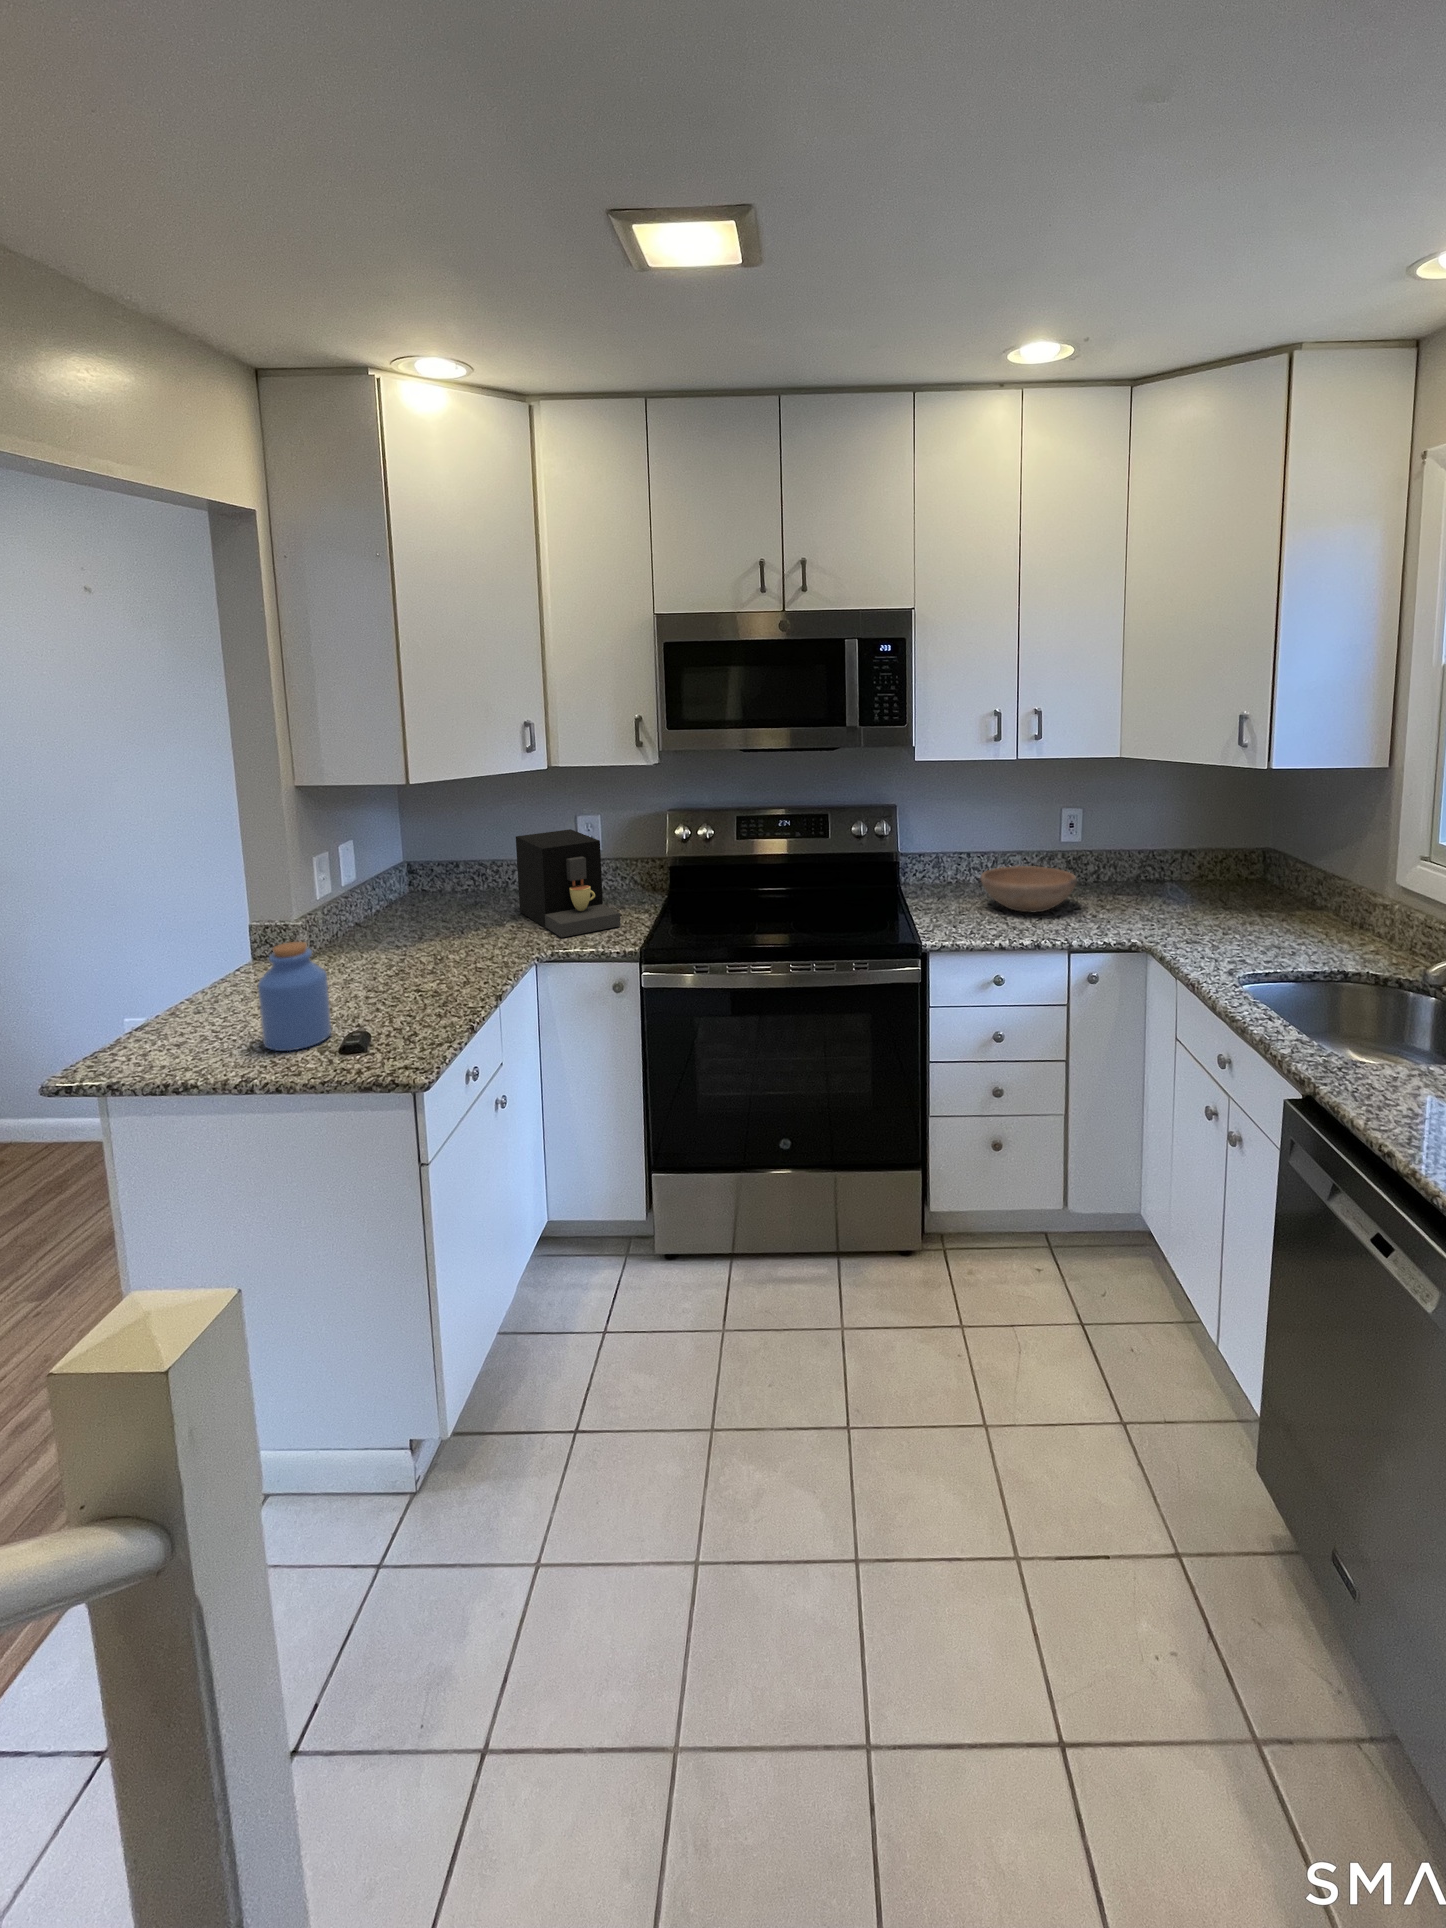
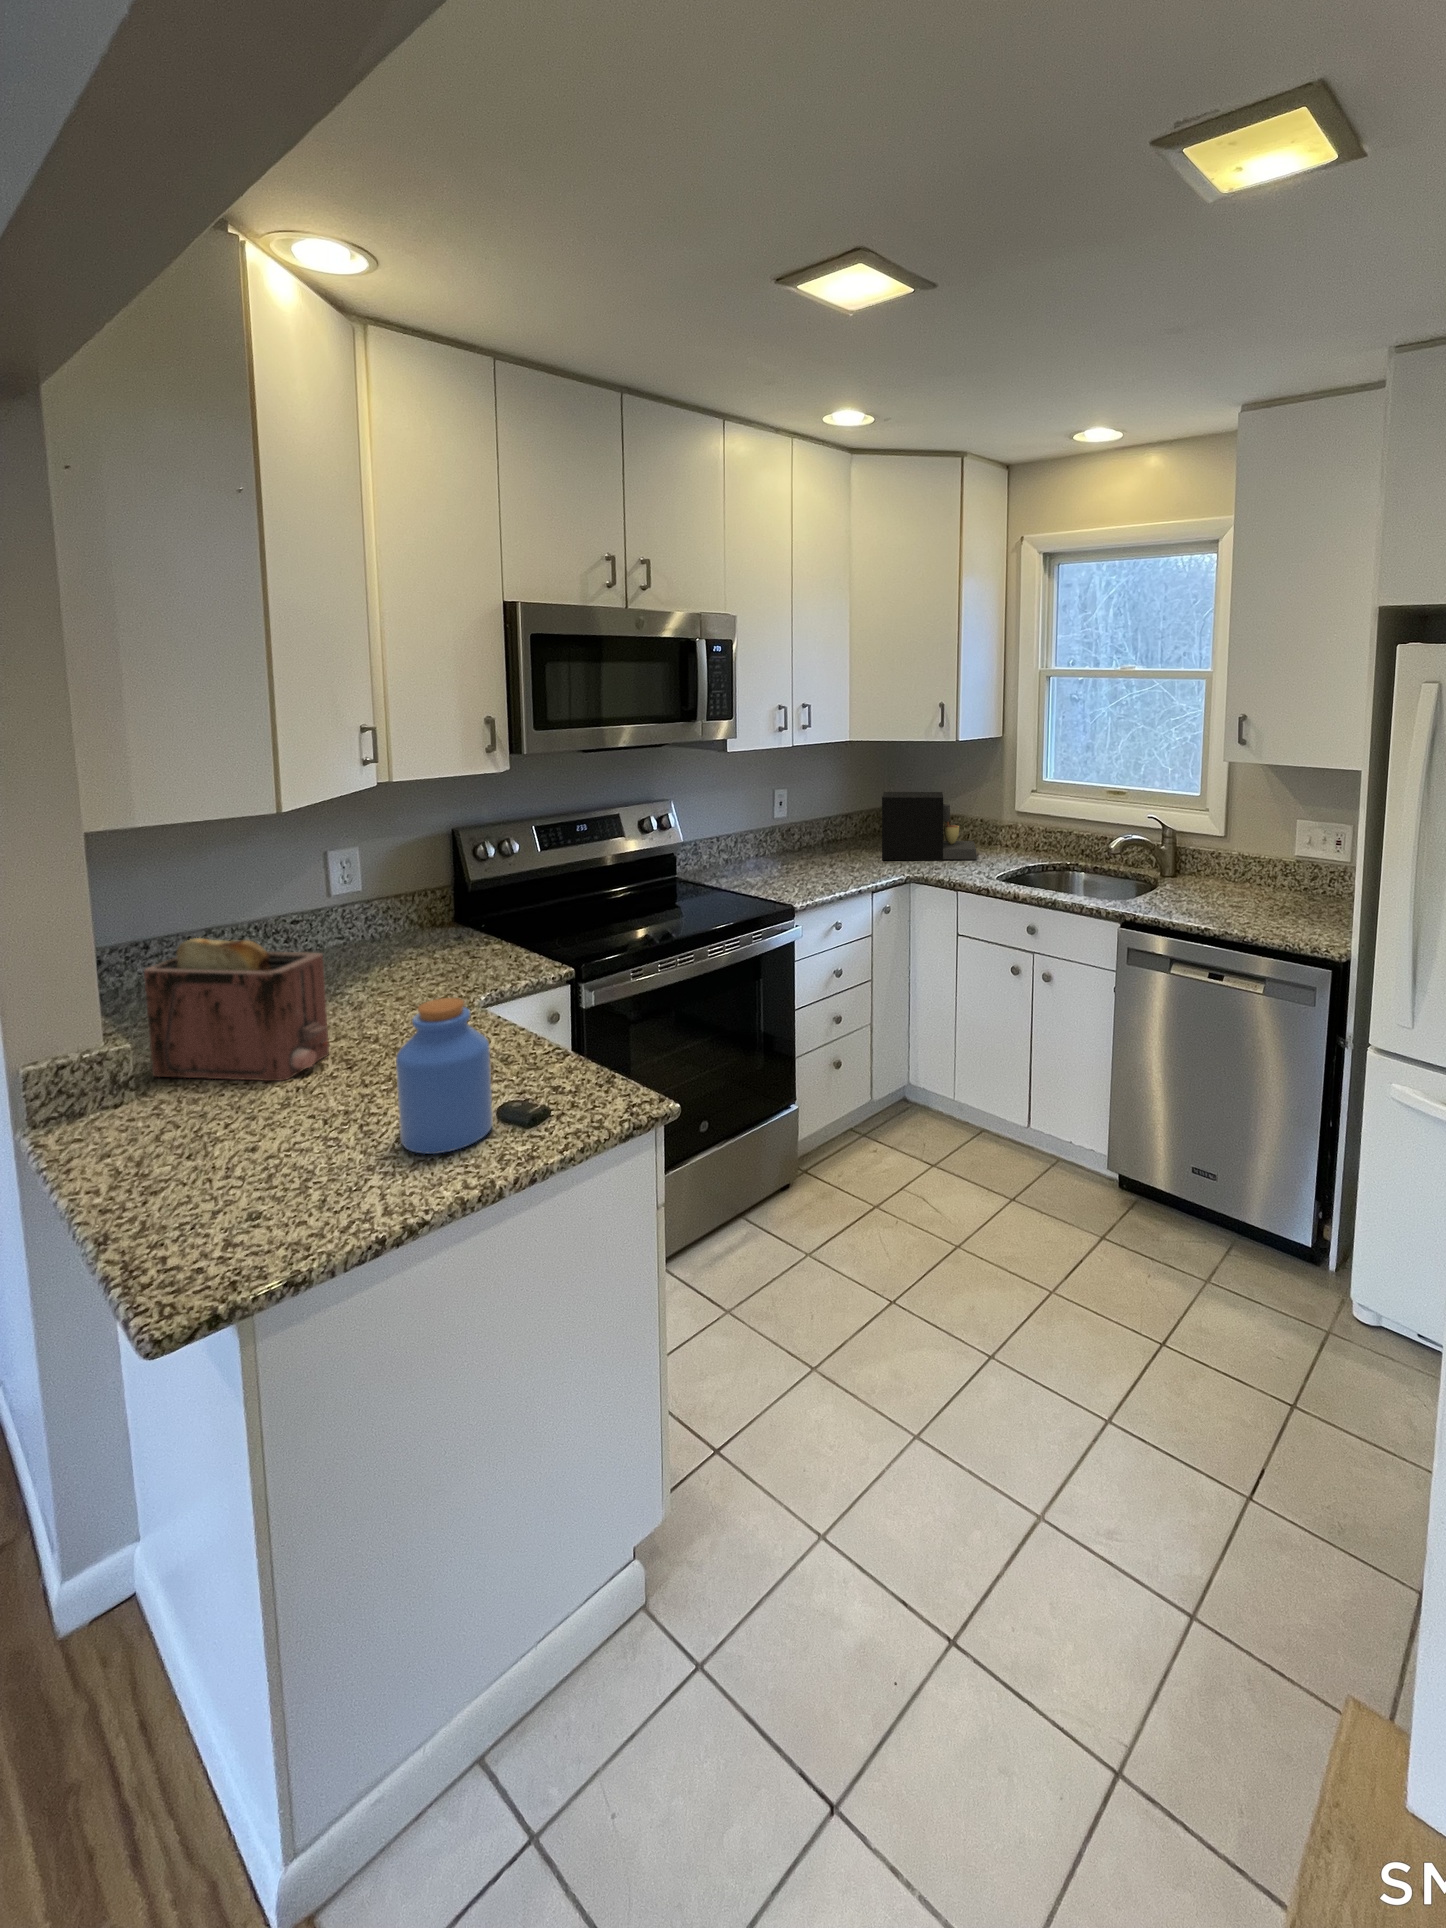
coffee maker: present [516,829,621,937] -> present [882,792,976,860]
bowl: present [980,866,1077,912] -> none [756,838,834,874]
toaster: none [336,867,407,974] -> present [144,938,329,1081]

